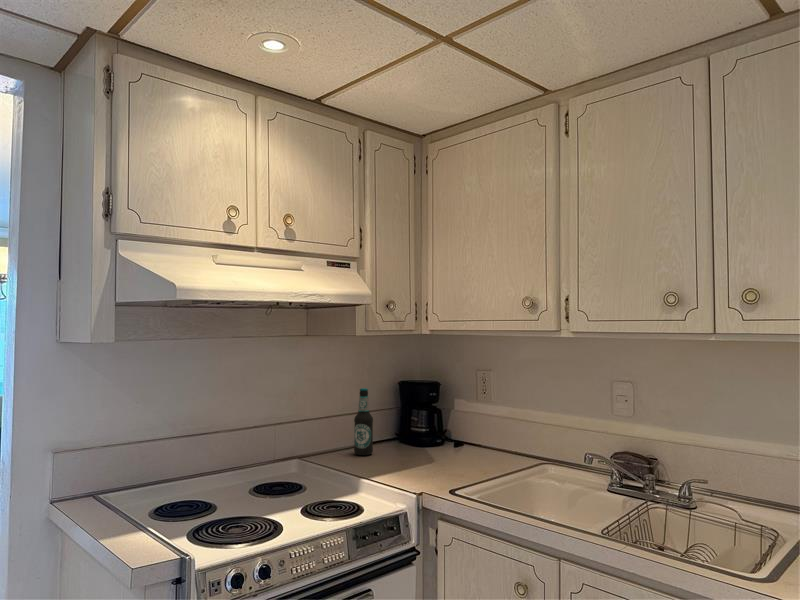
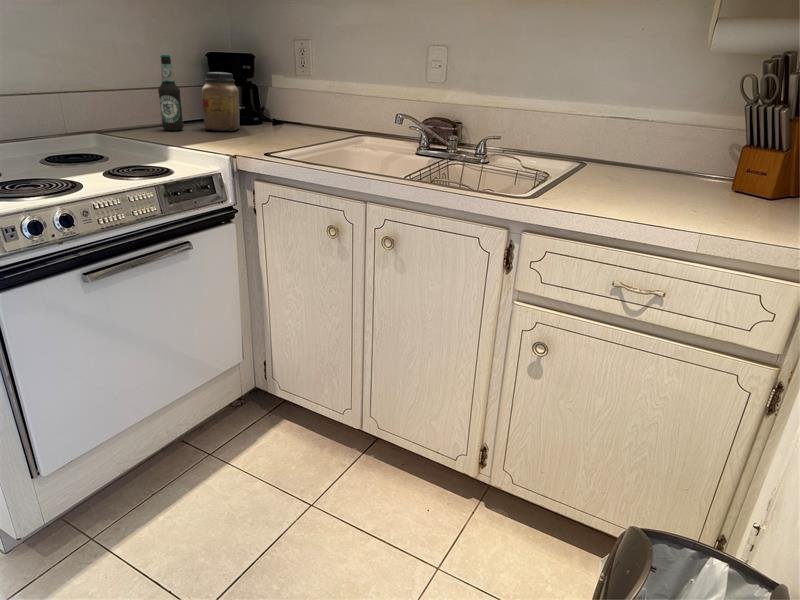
jar: none [392,401,425,456] -> present [202,72,240,131]

